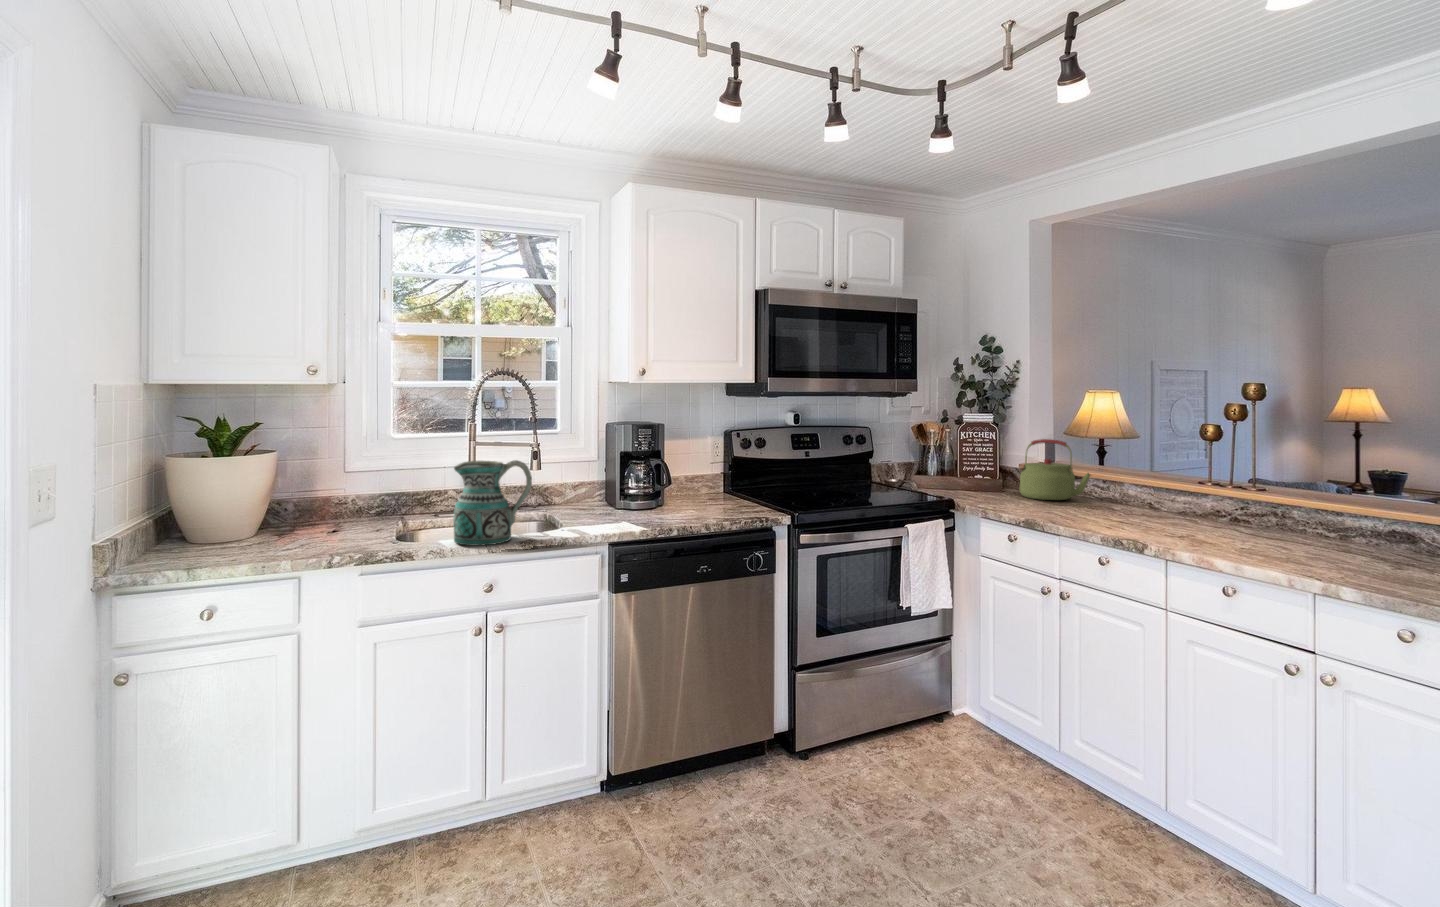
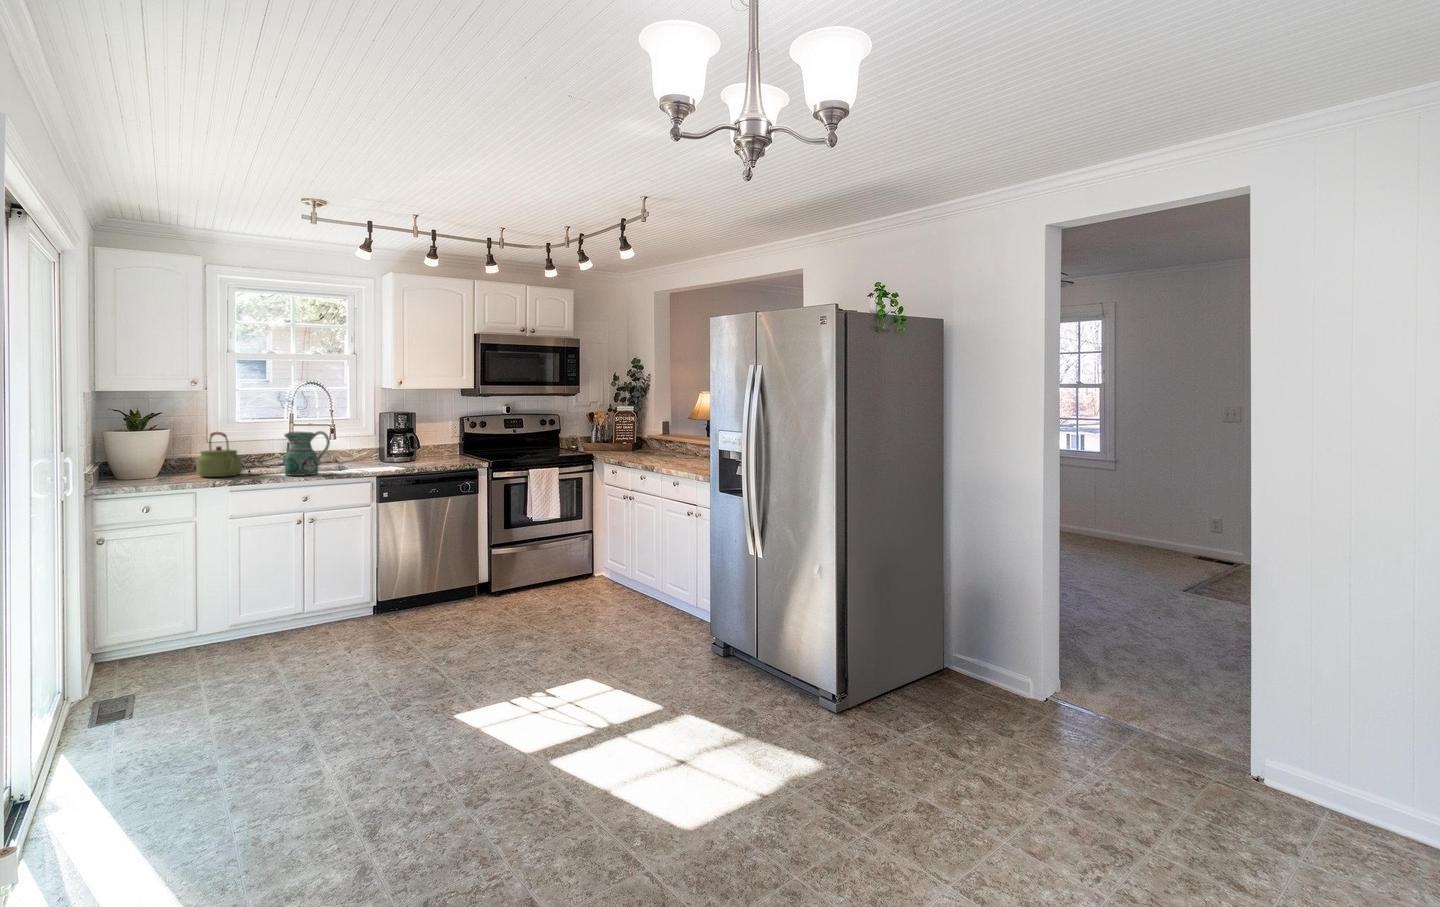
kettle: present [1020,439,1090,500] -> present [196,432,242,477]

